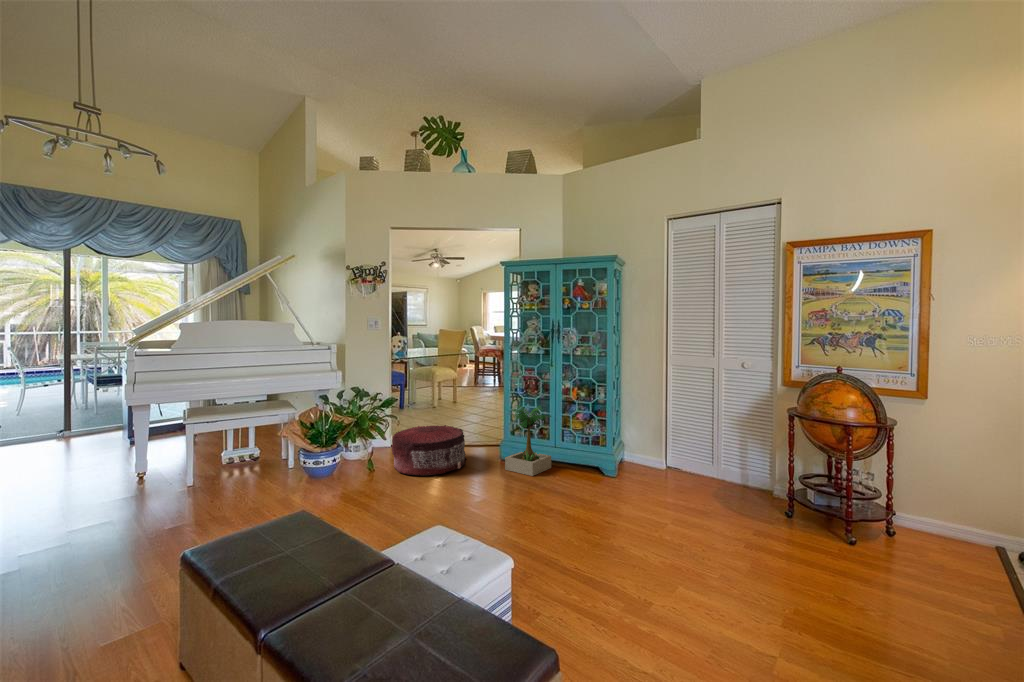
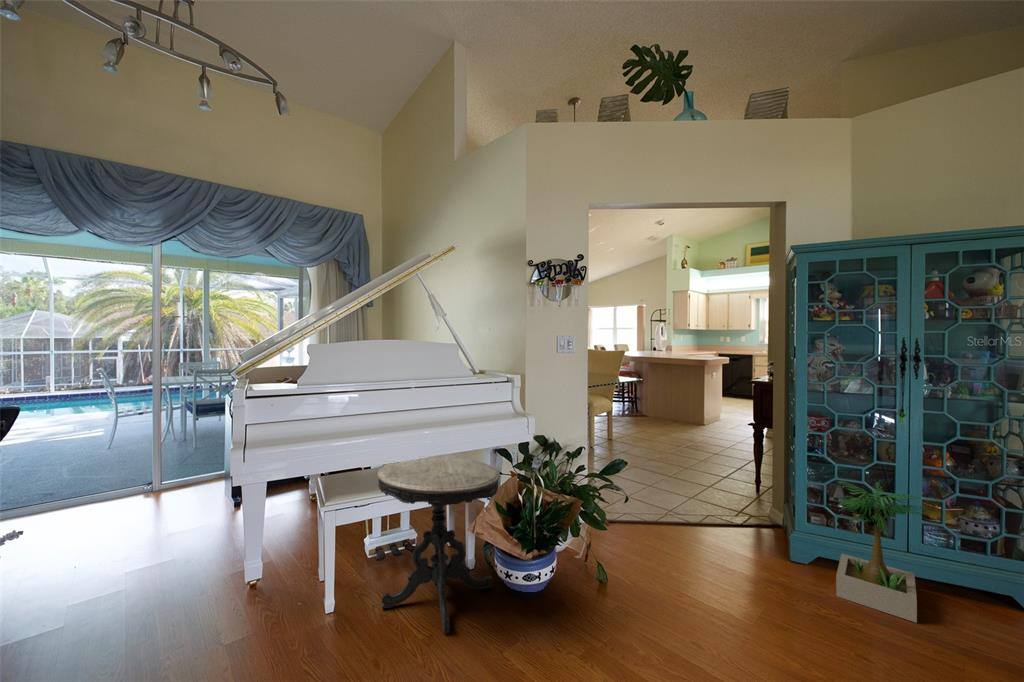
side table: none [220,395,299,486] -> present [378,456,500,633]
pouf: present [391,425,467,475] -> none [631,501,760,611]

